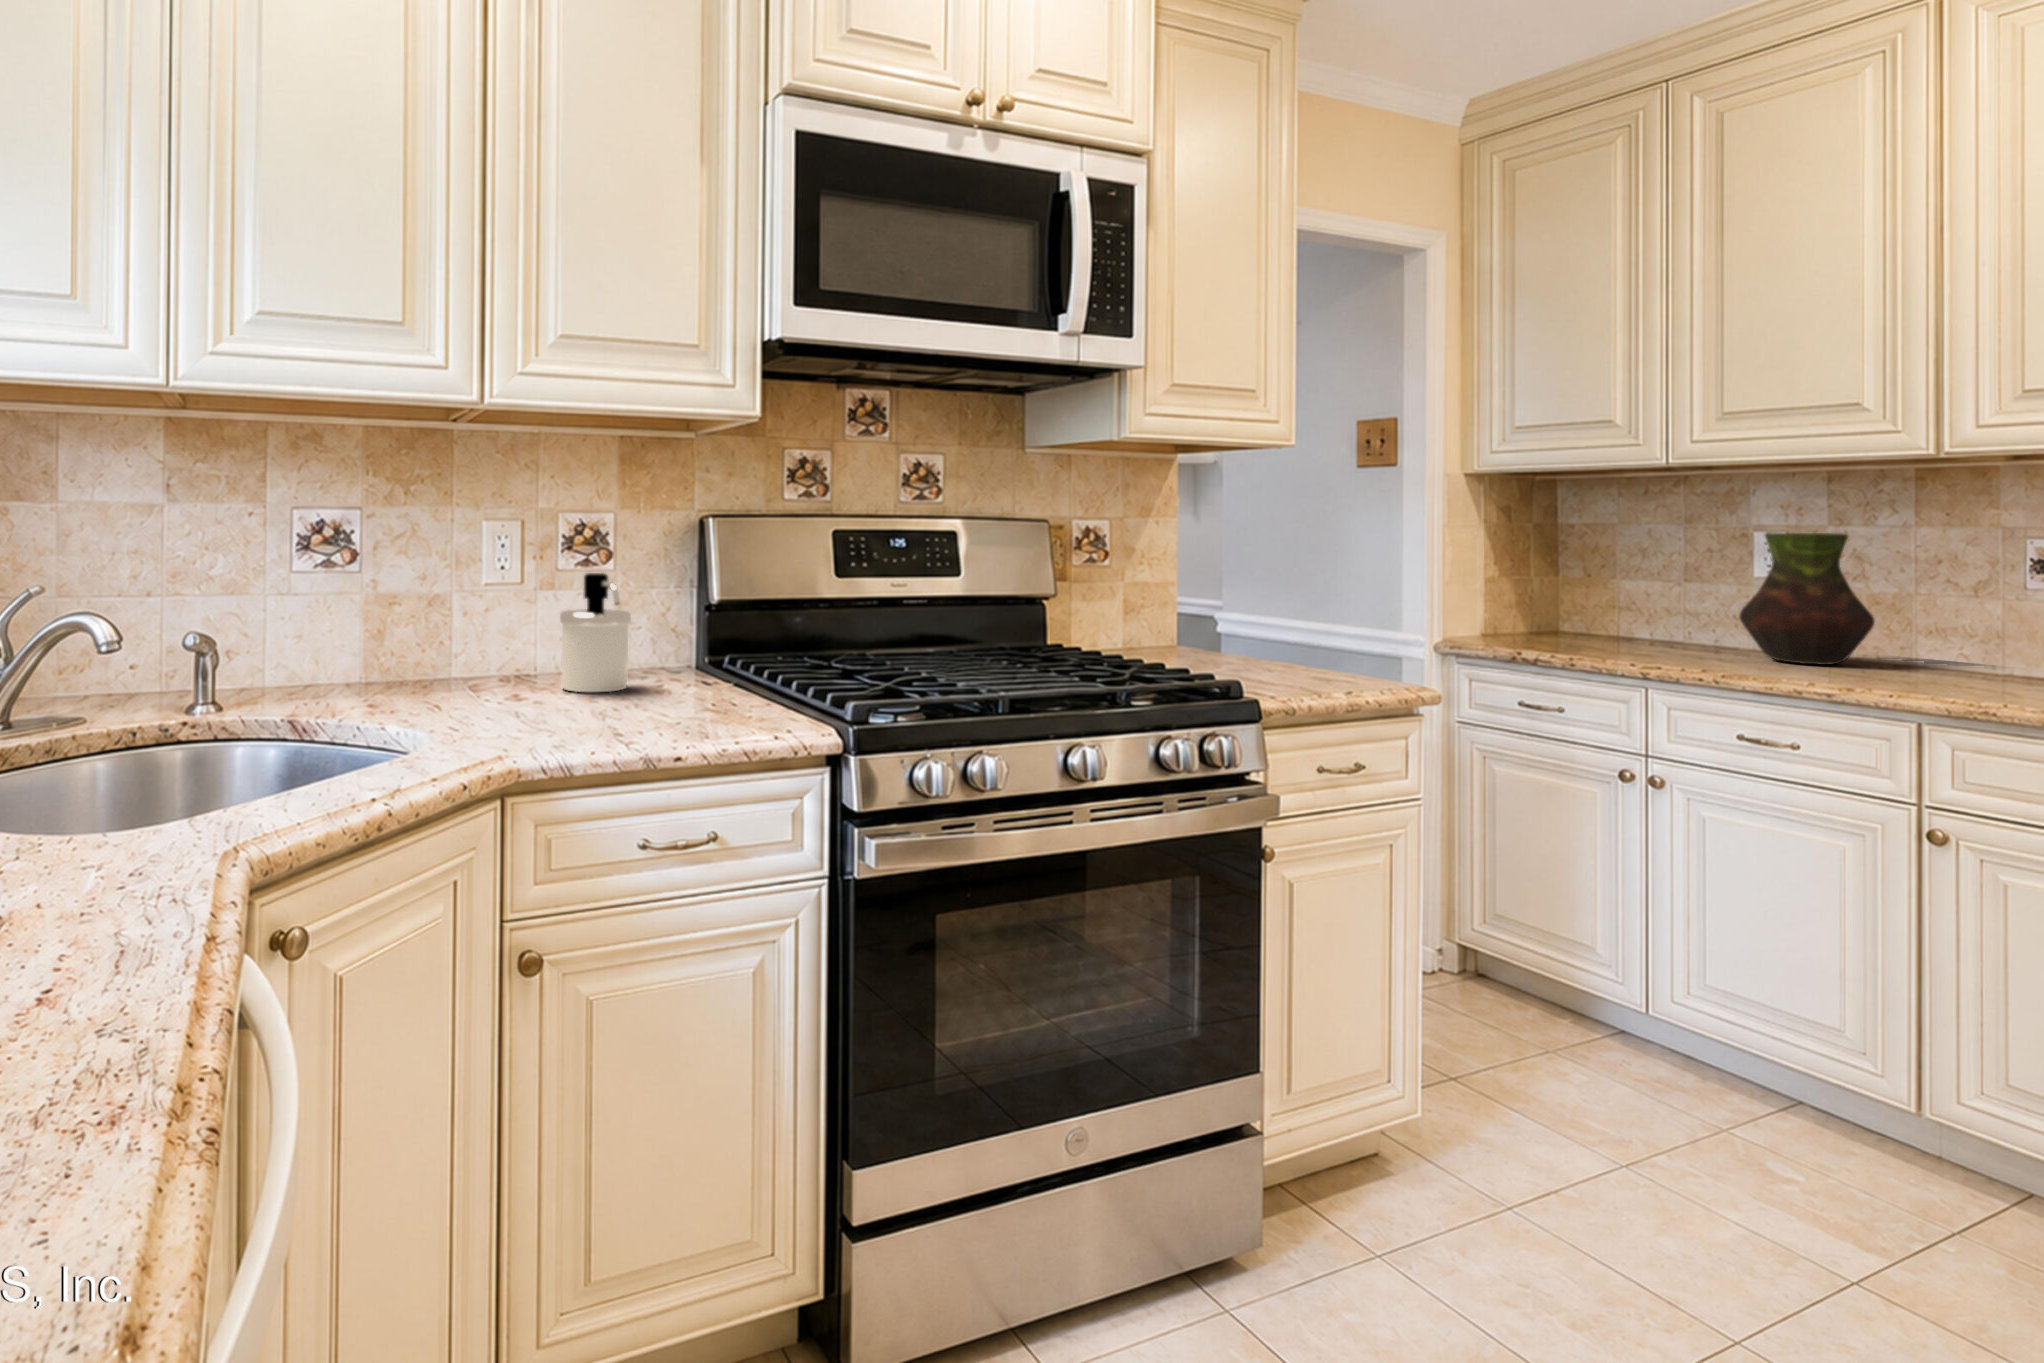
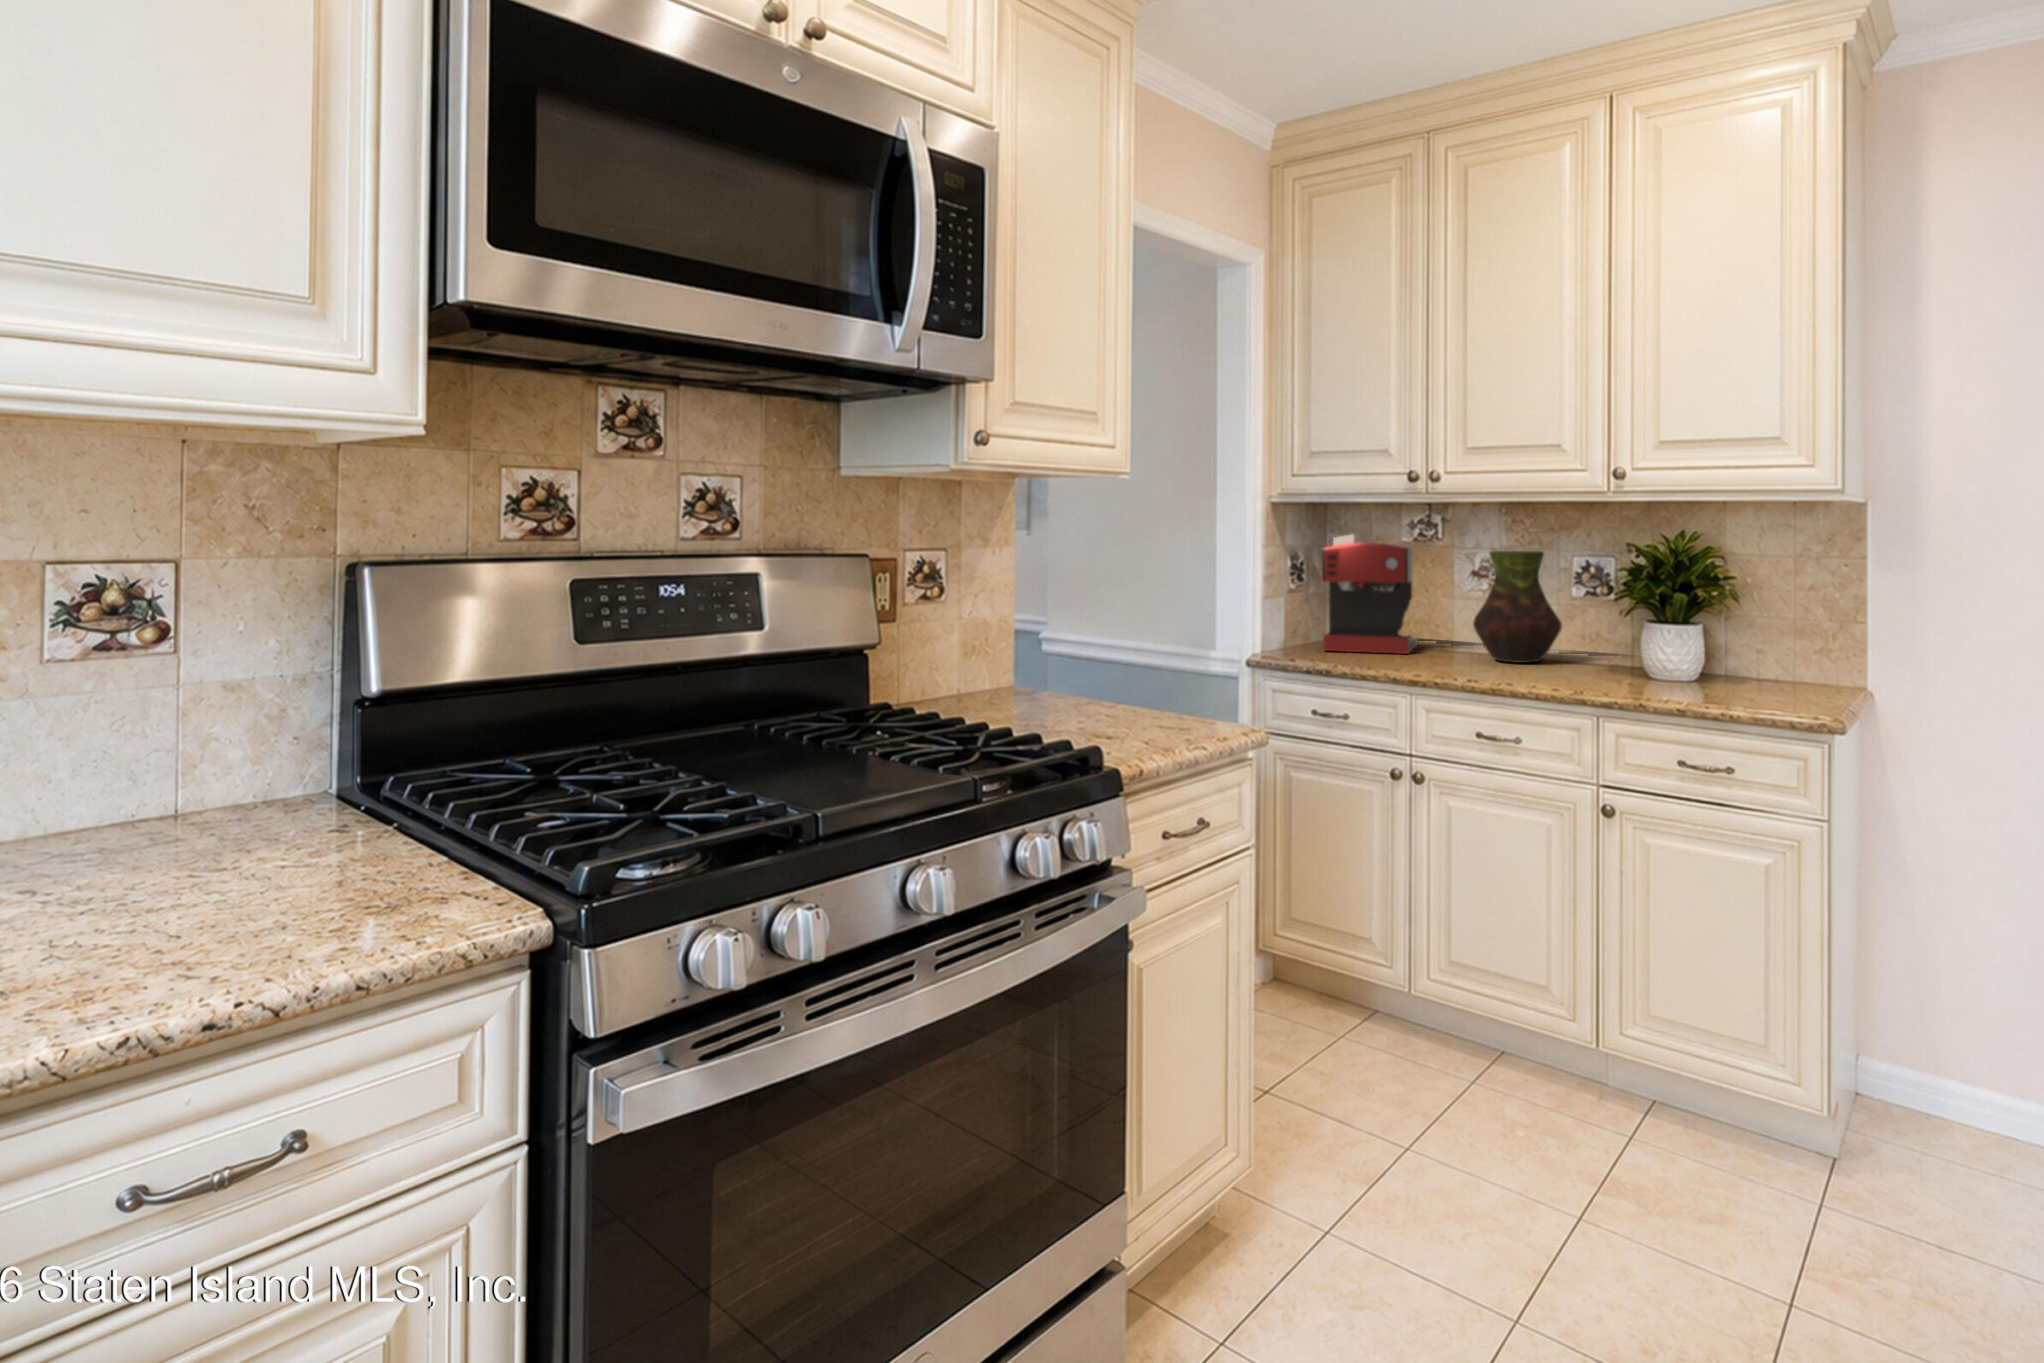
coffee maker: none [1536,512,1672,648] -> present [1322,534,1418,654]
soap dispenser: present [560,573,631,692] -> none [27,671,190,883]

